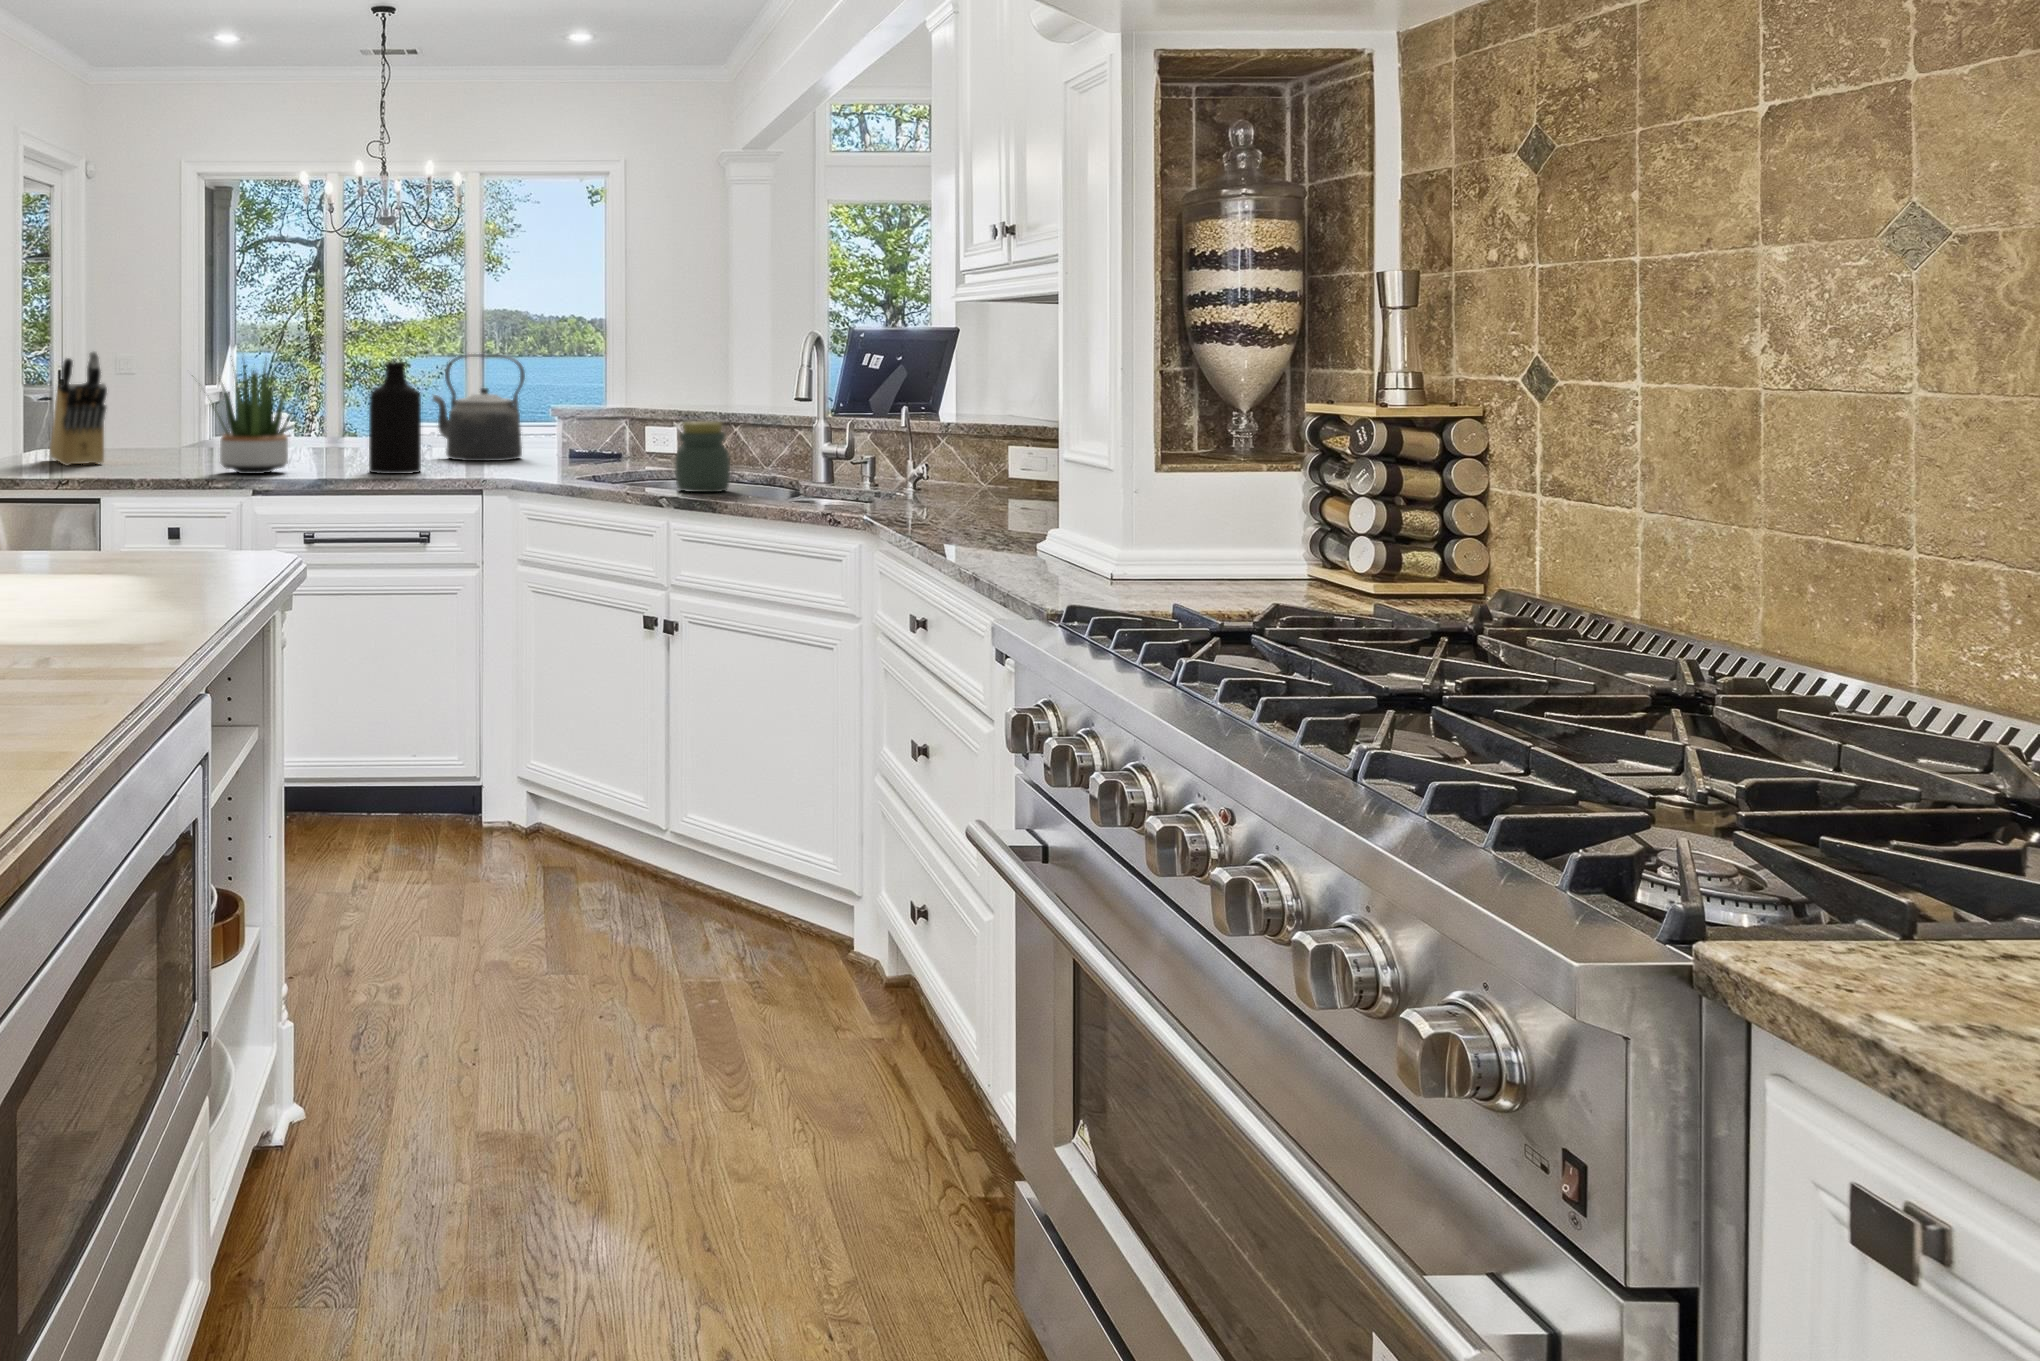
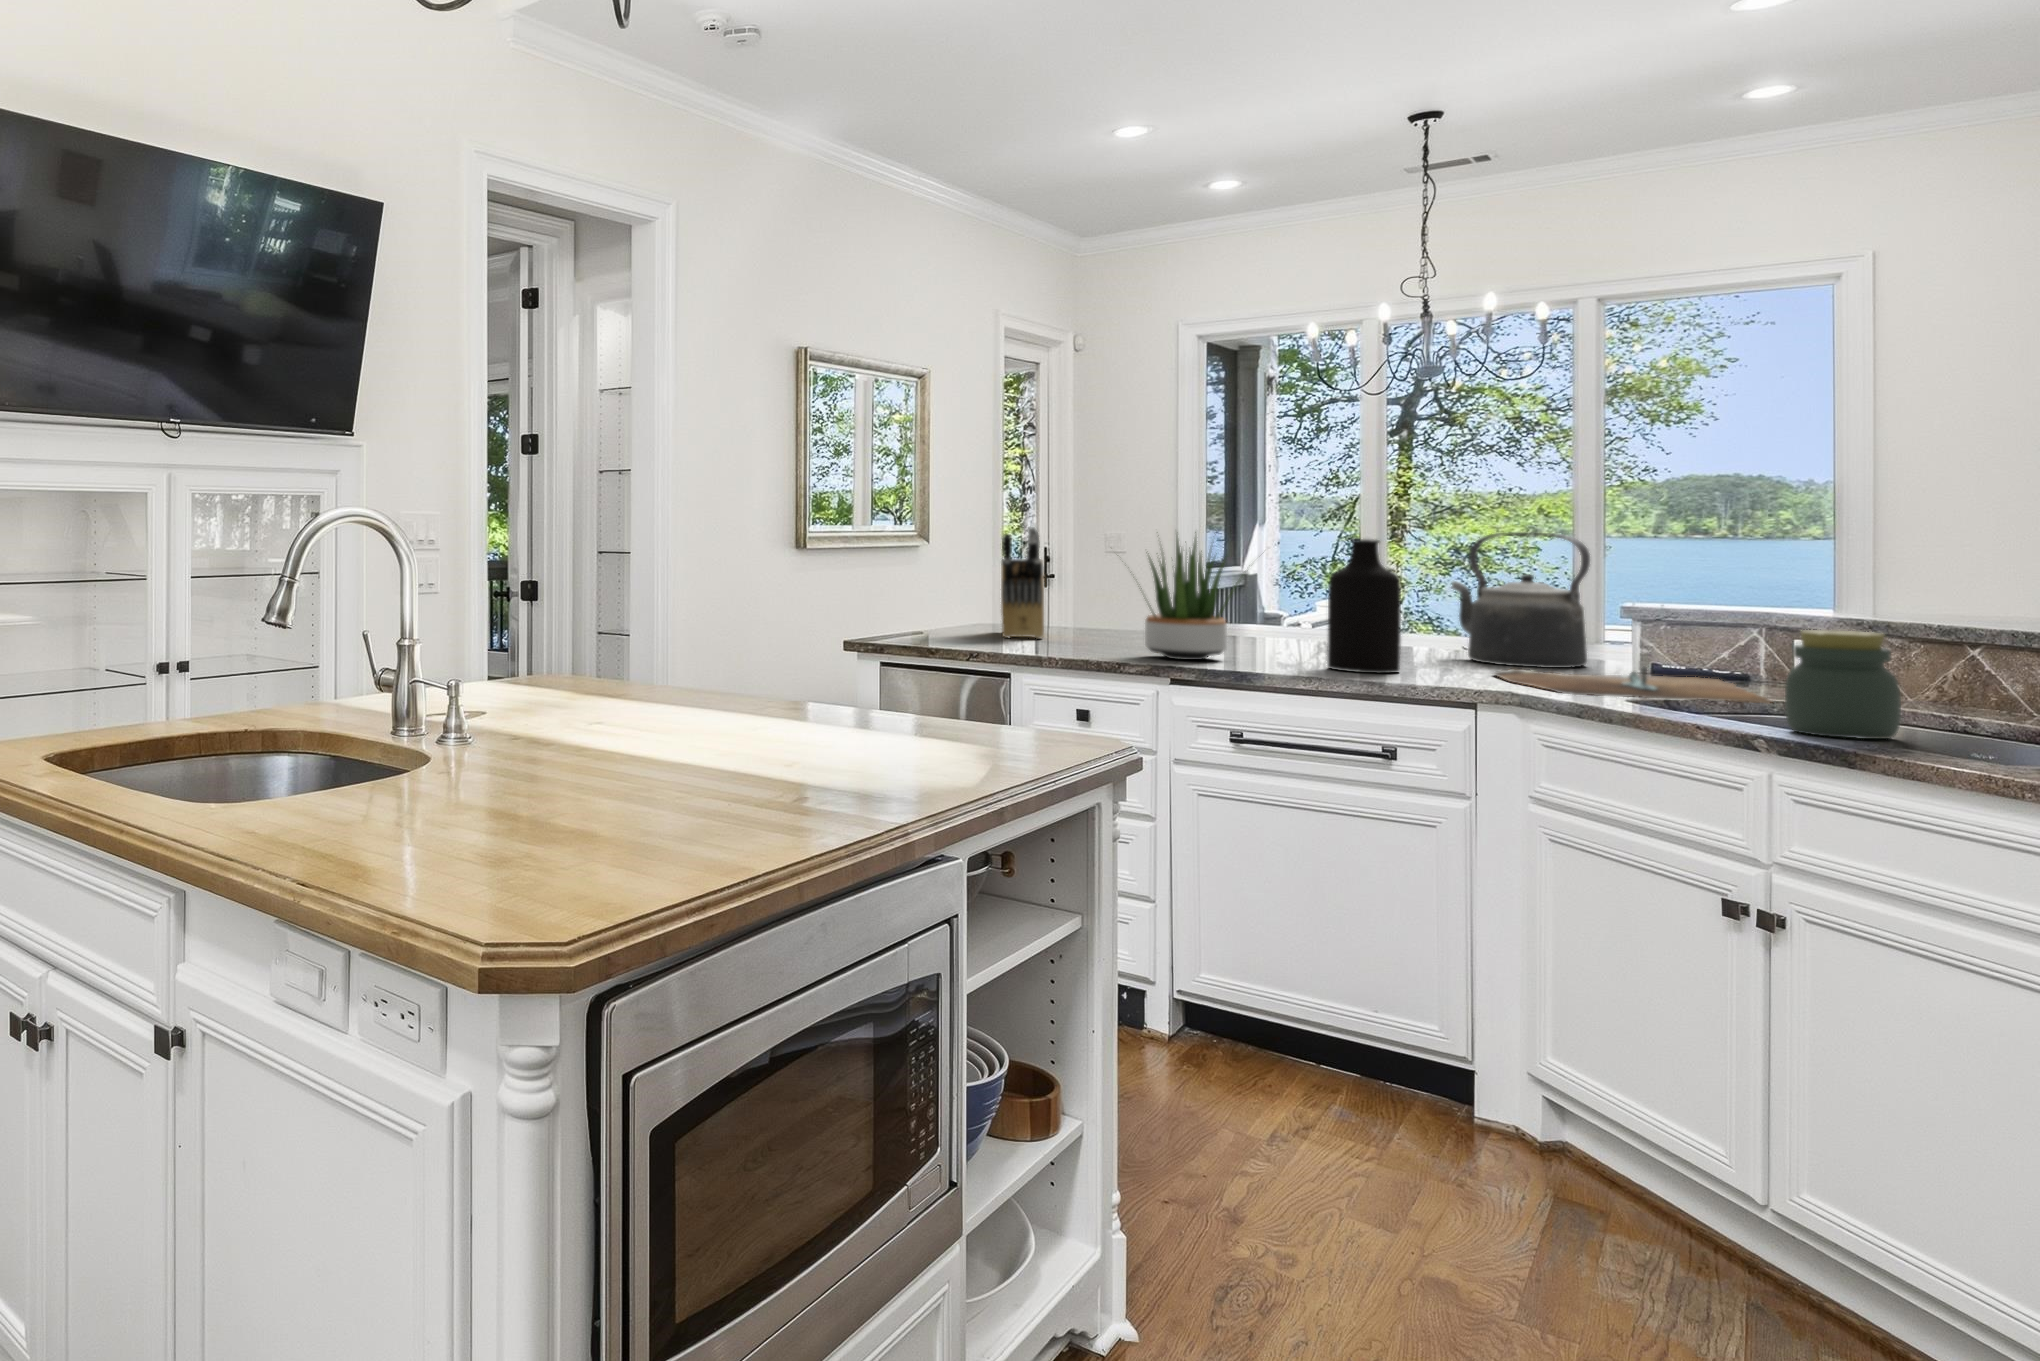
cutting board: none [478,454,648,479] -> present [1494,667,1772,703]

